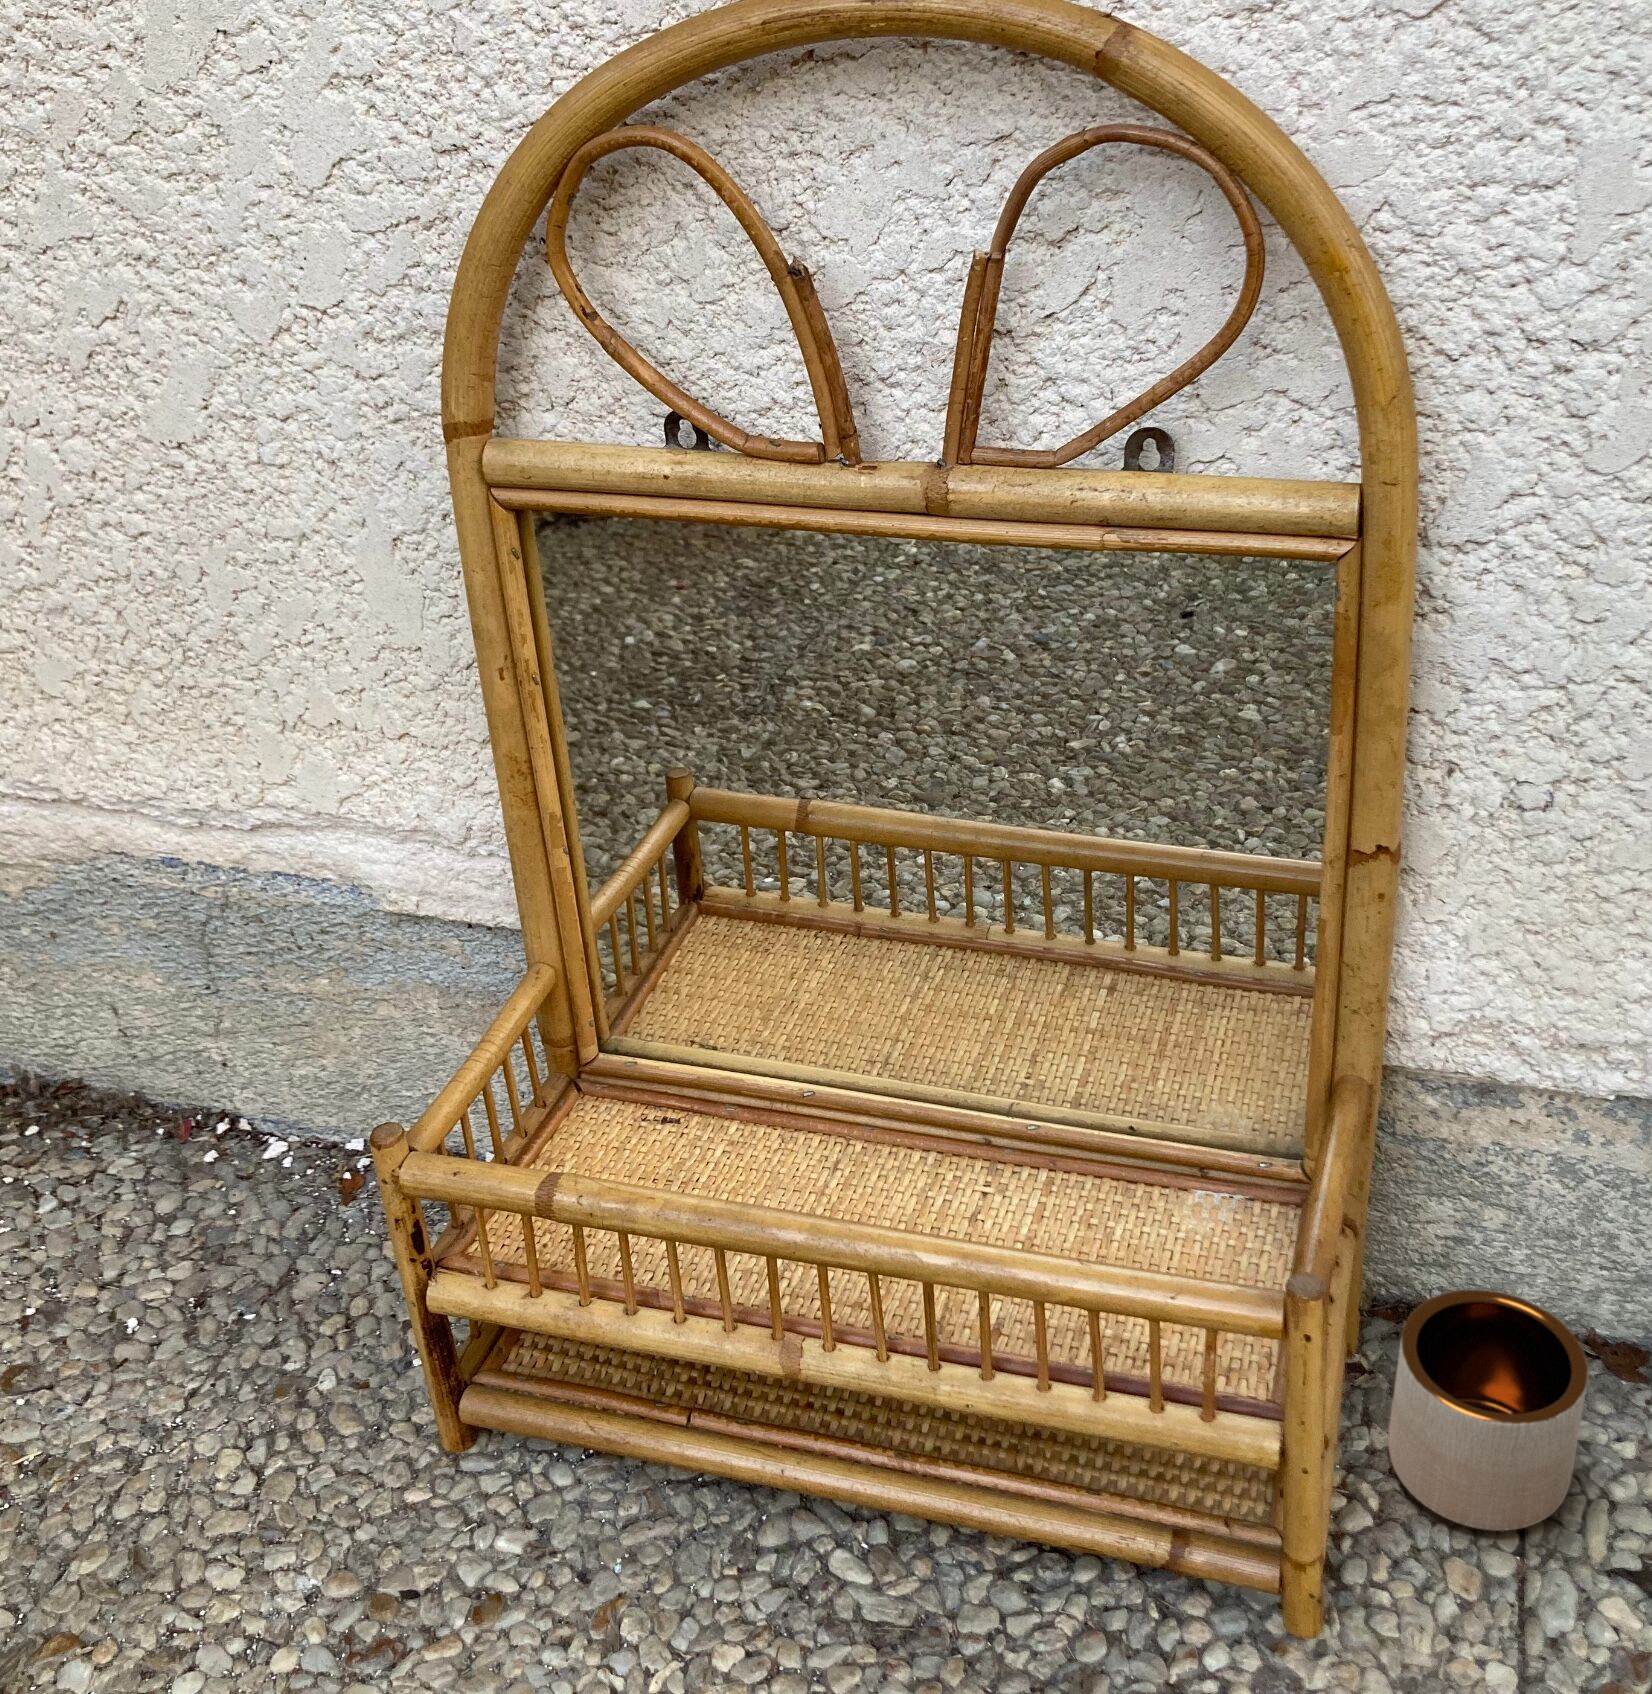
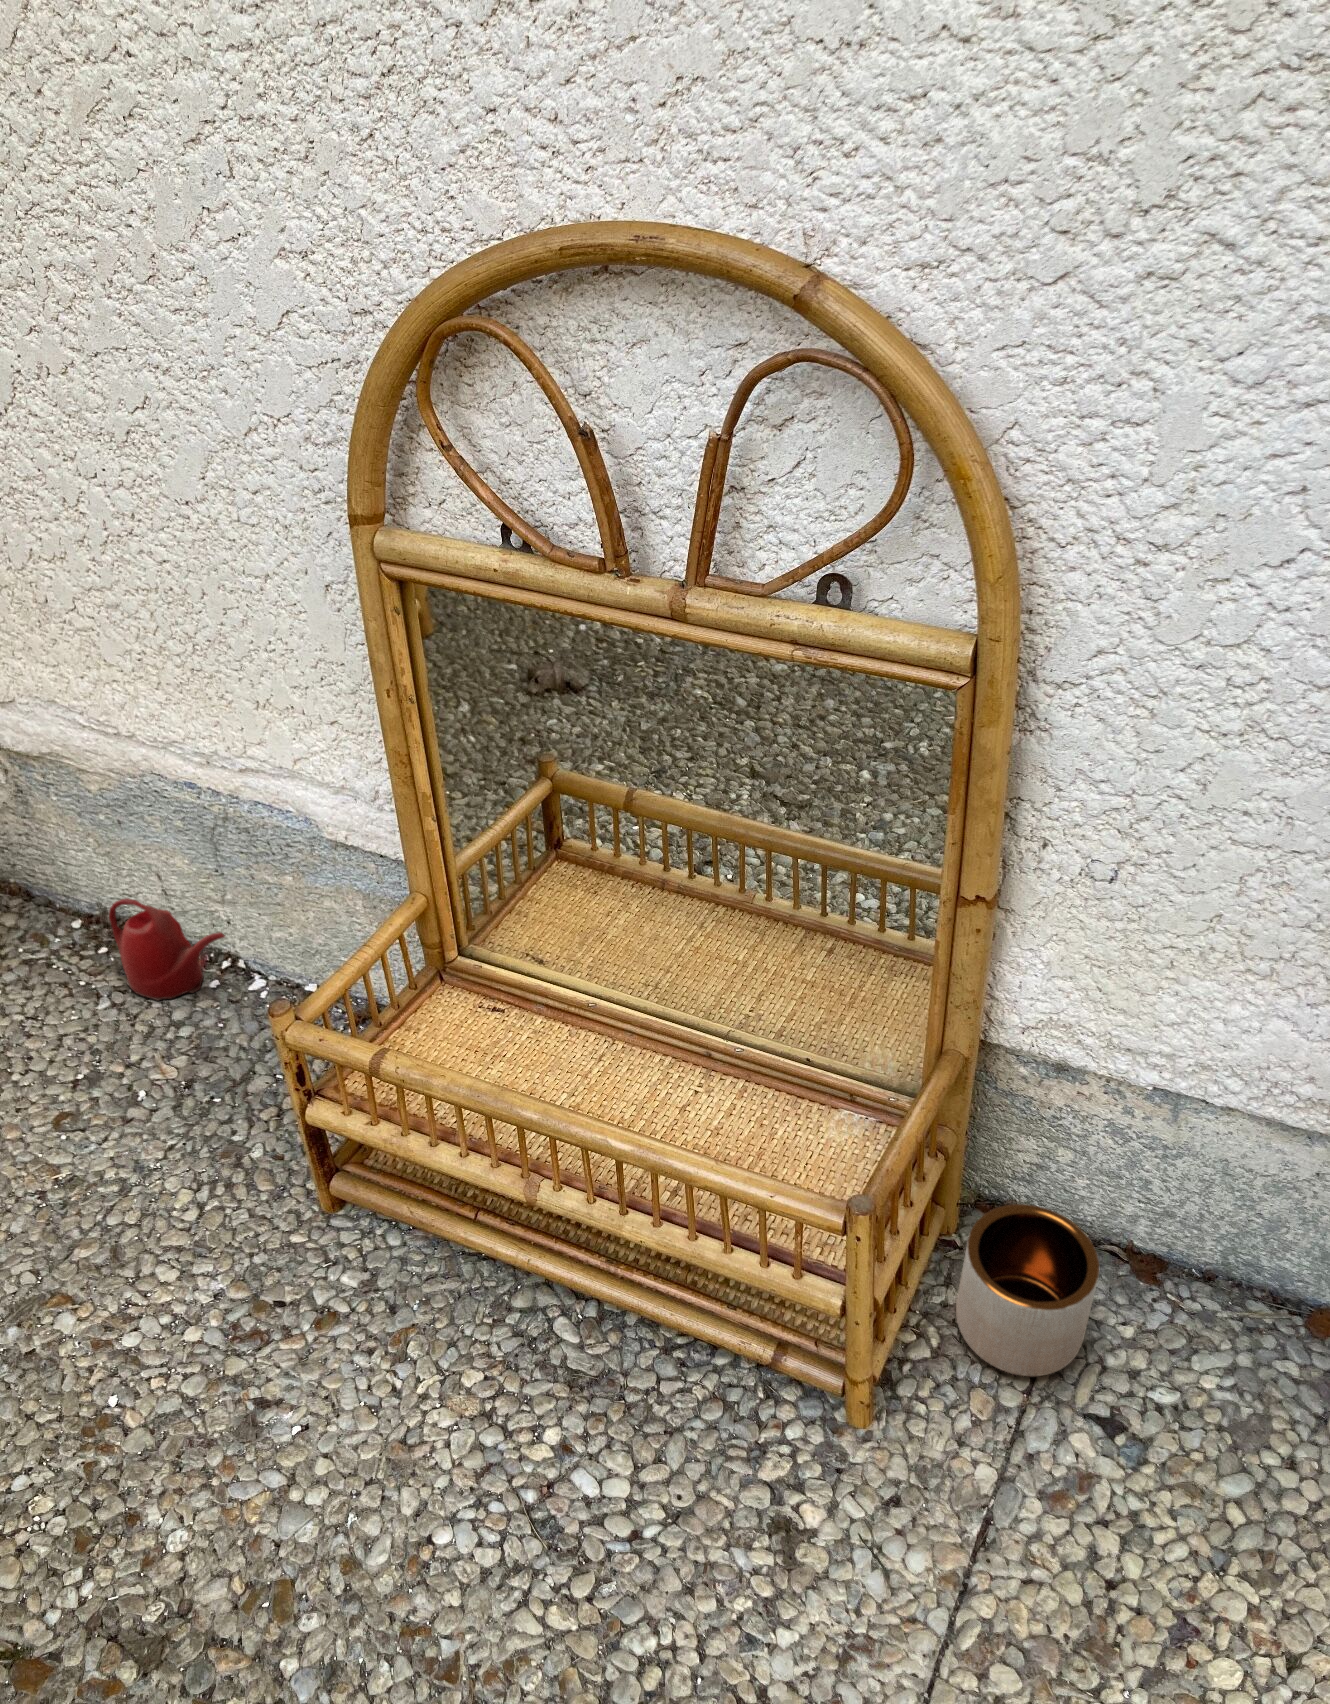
watering can: none [50,1045,239,1195] -> present [109,898,225,1001]

